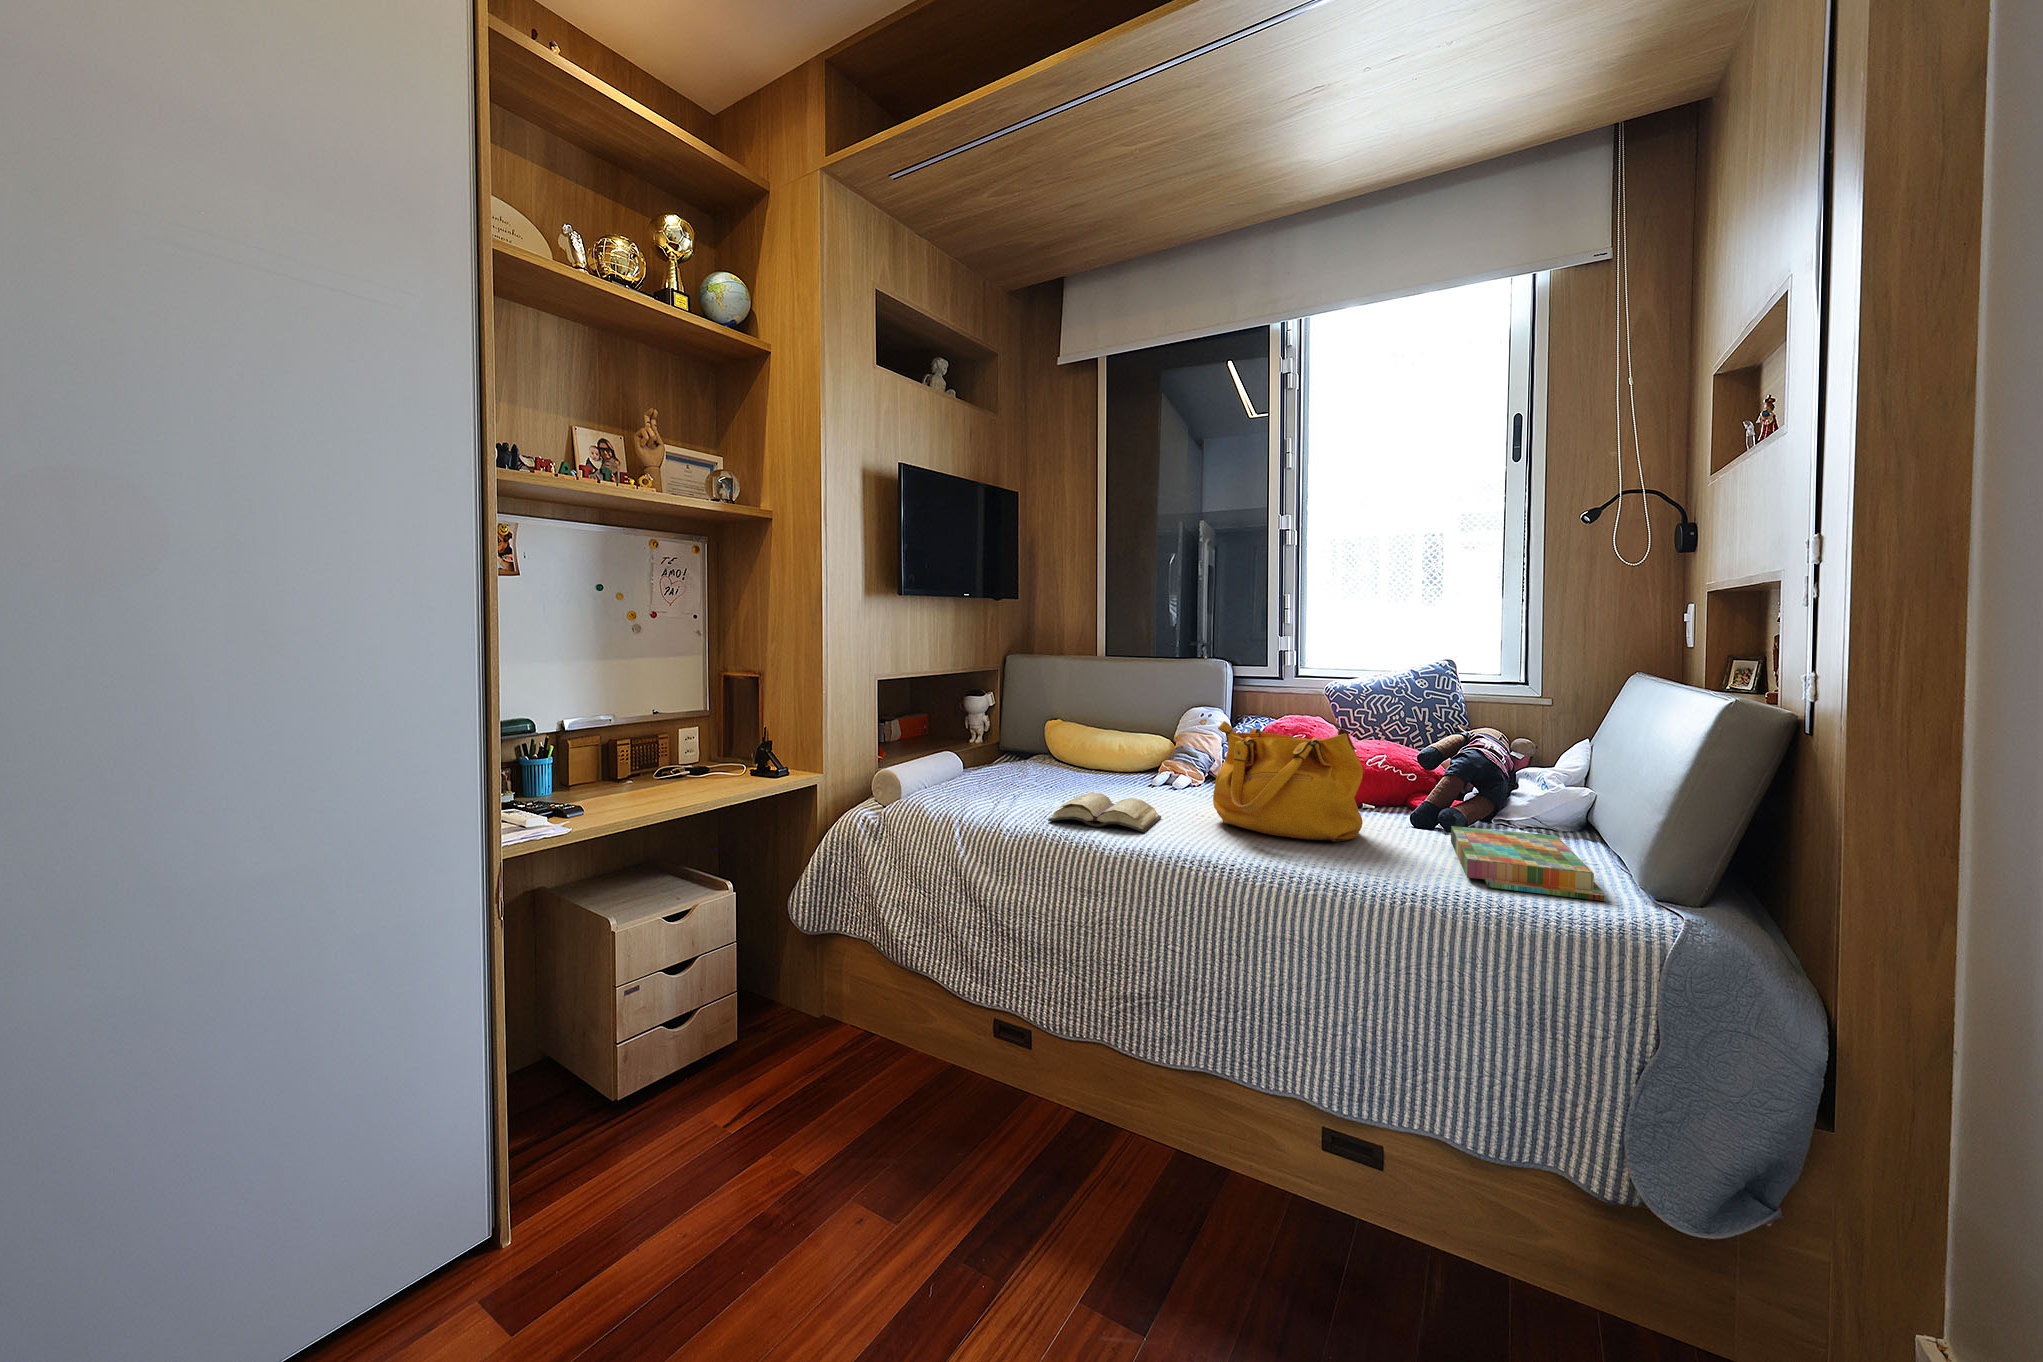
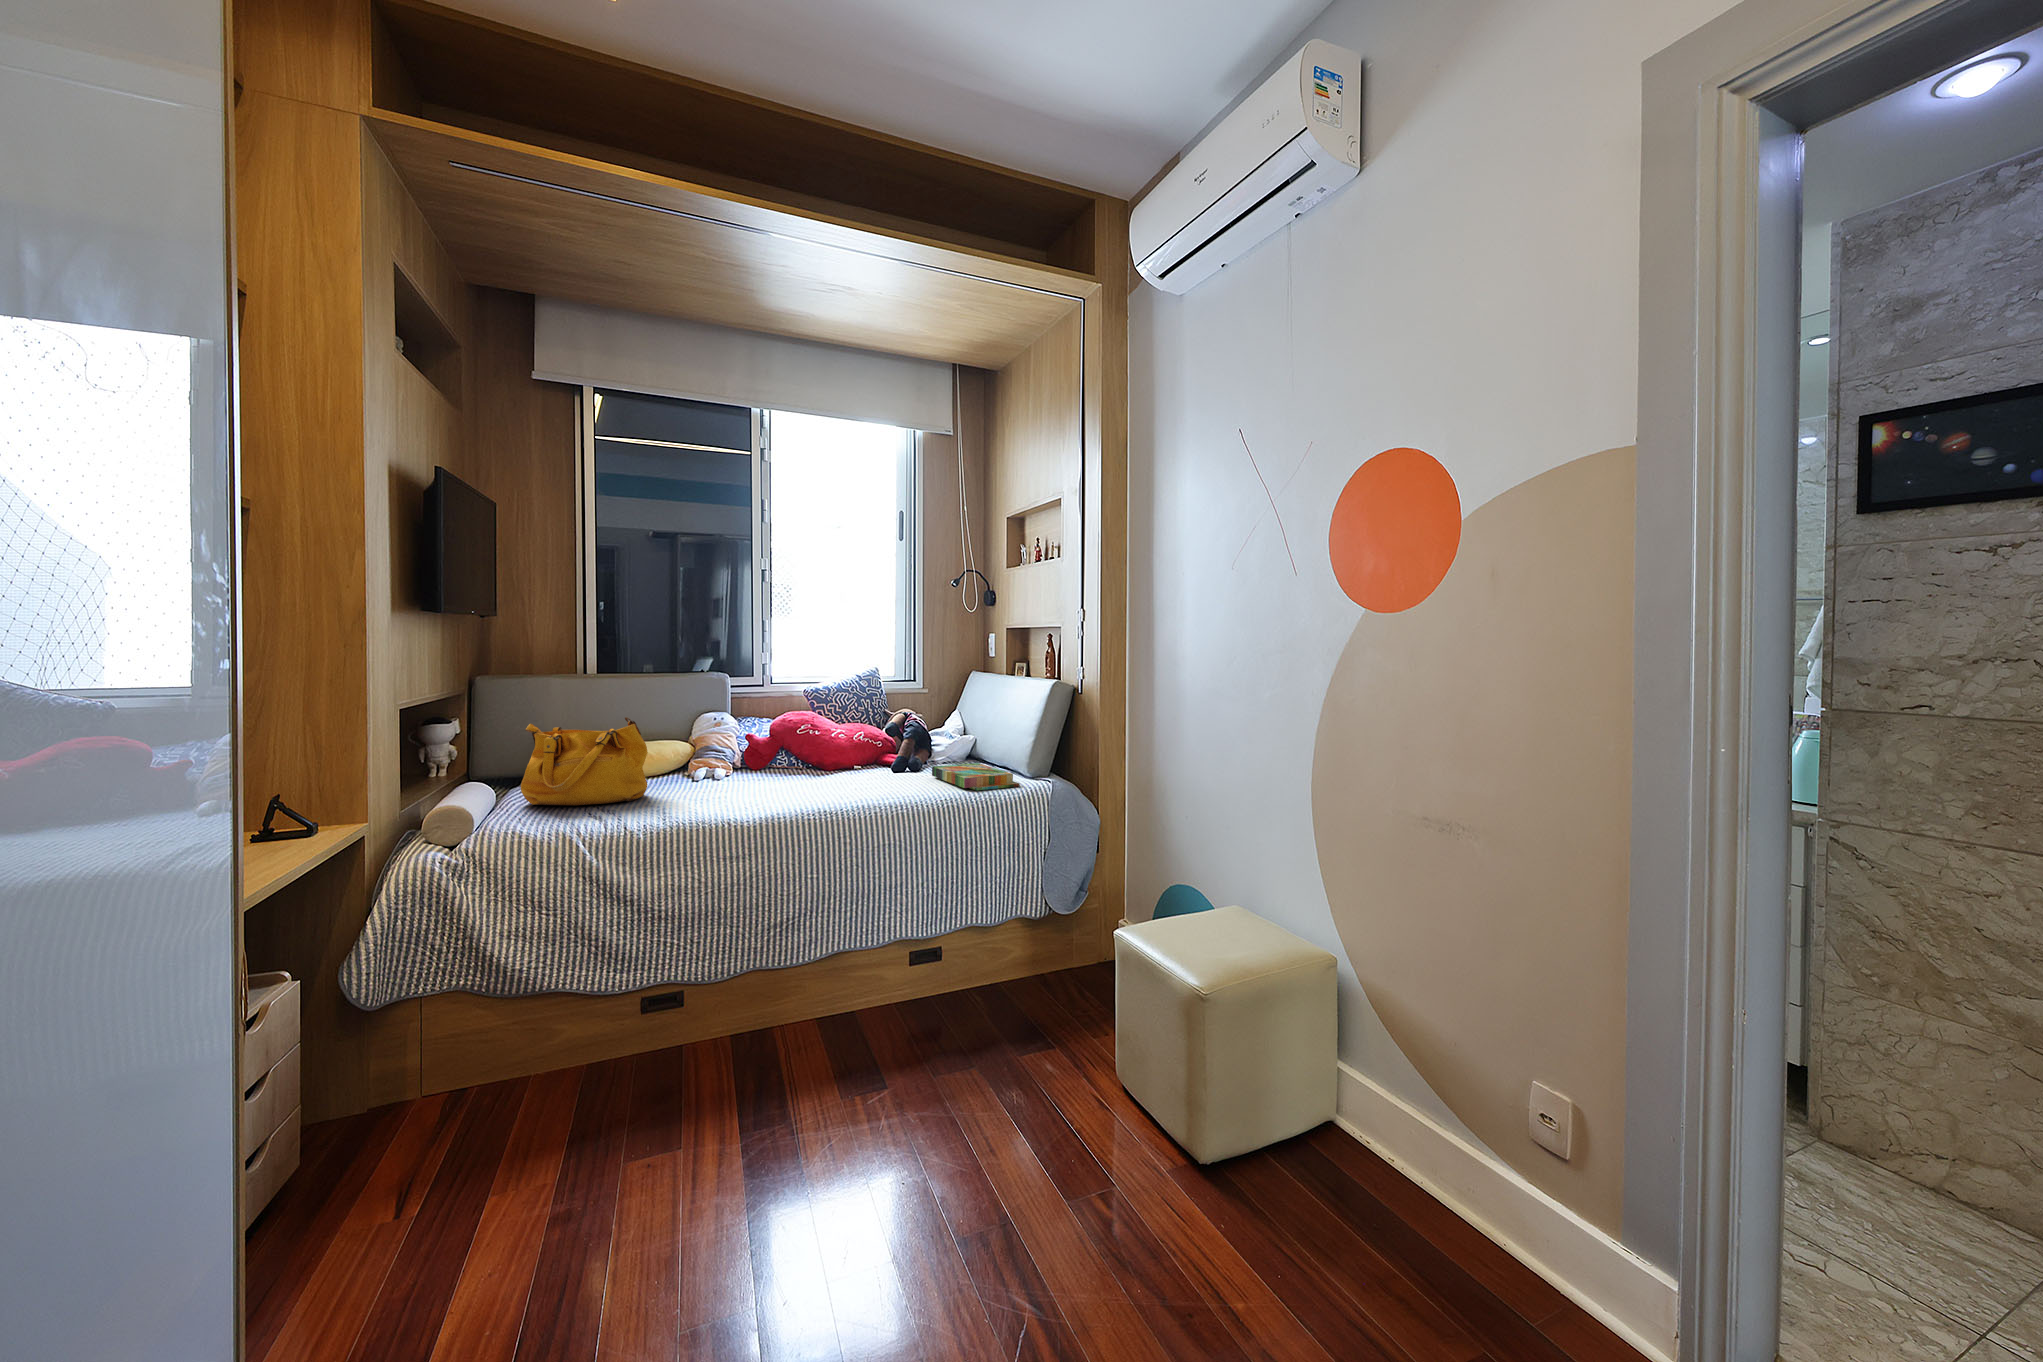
handbag: present [1213,721,1363,842] -> present [521,717,647,805]
diary: present [1048,792,1161,833] -> none [673,784,765,812]

